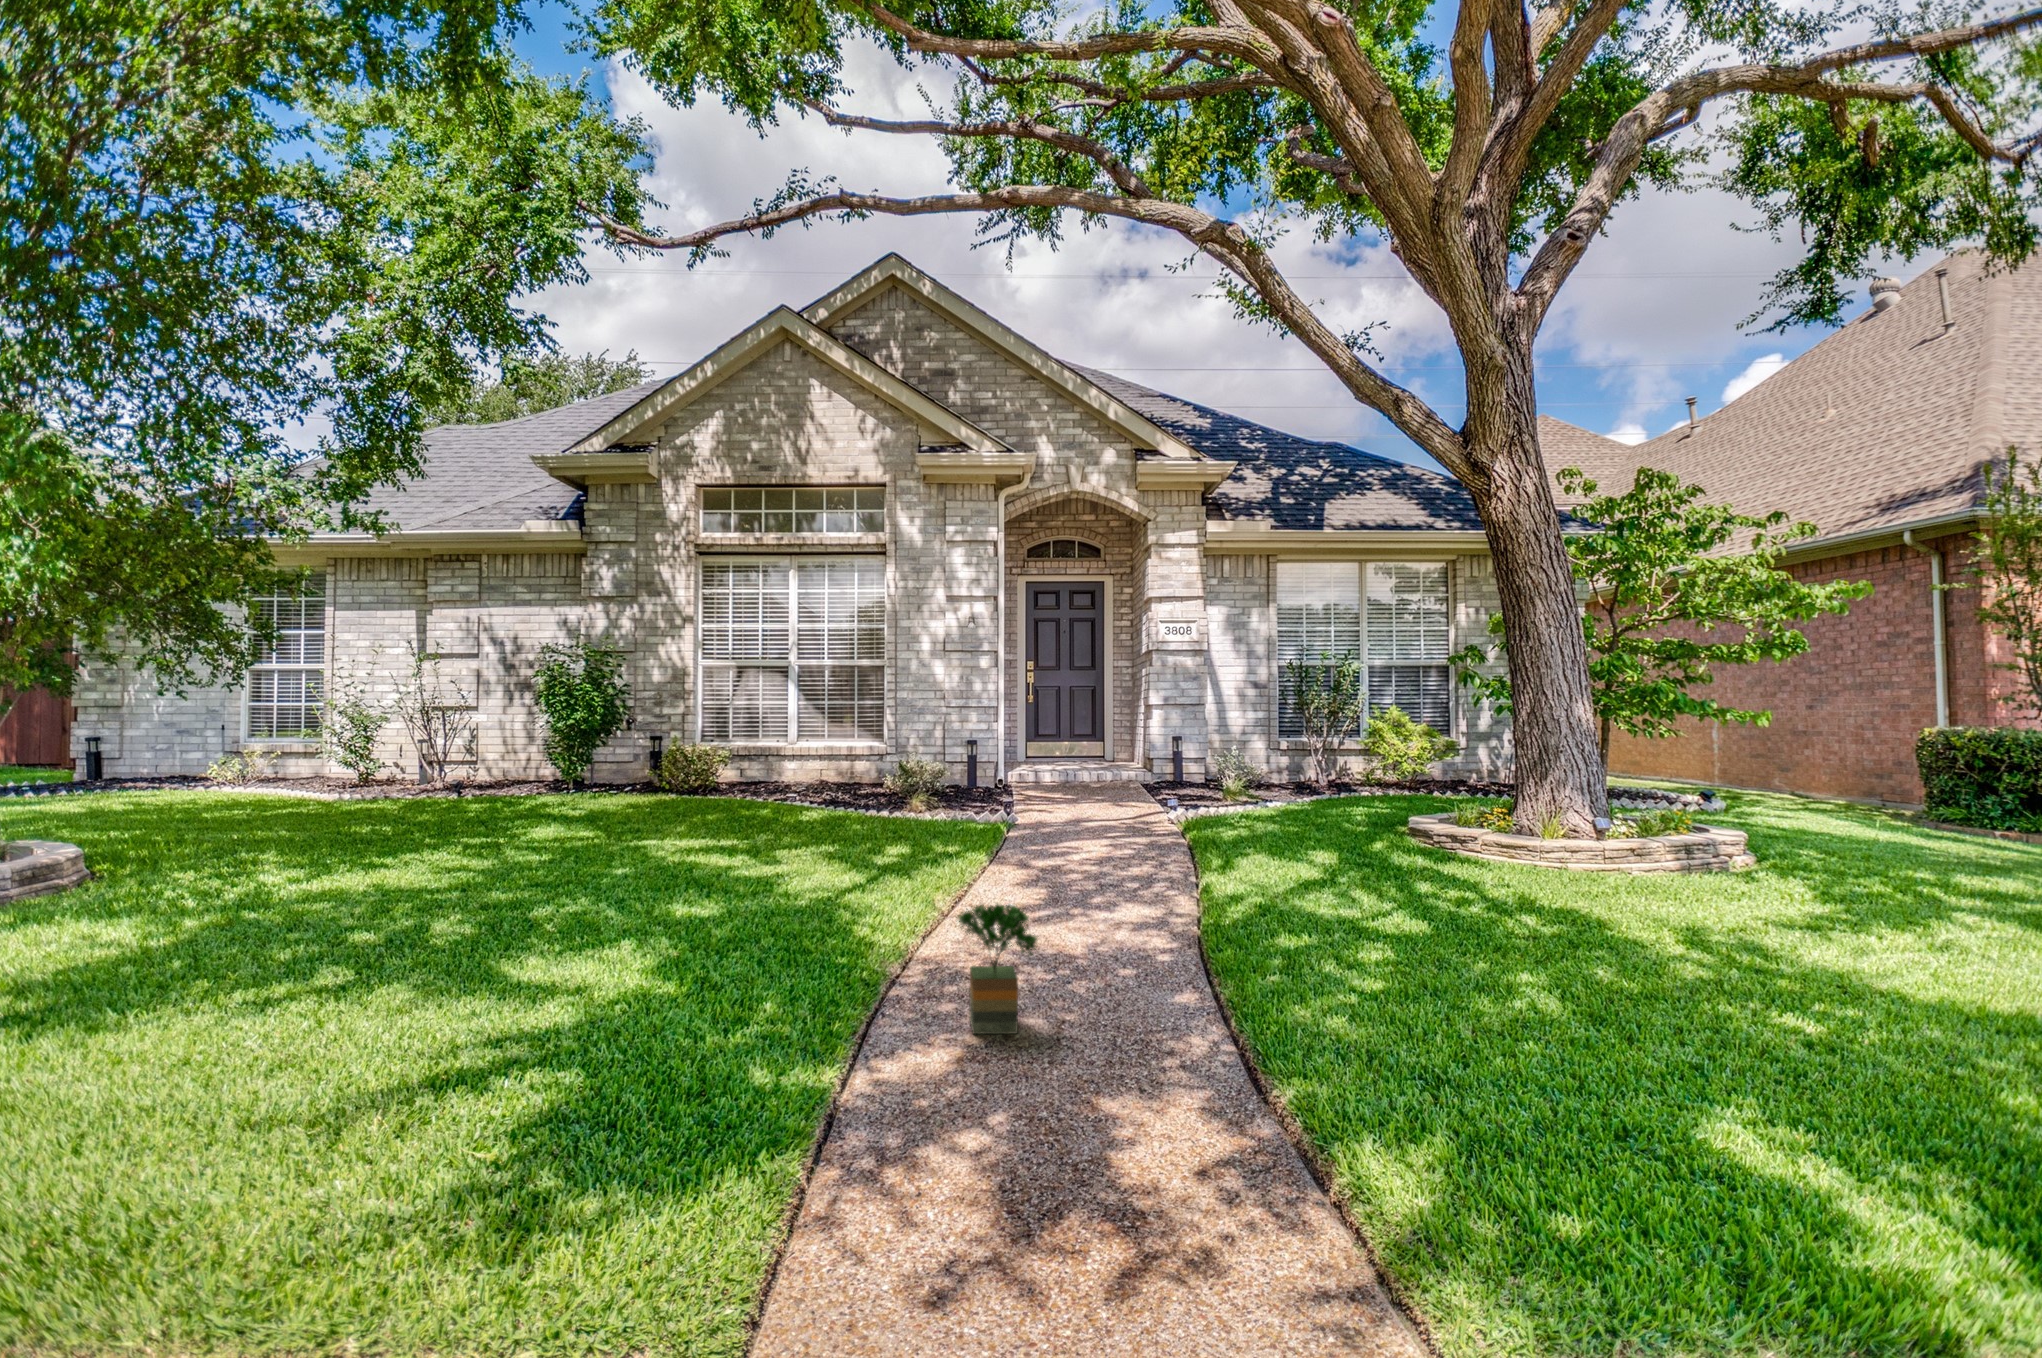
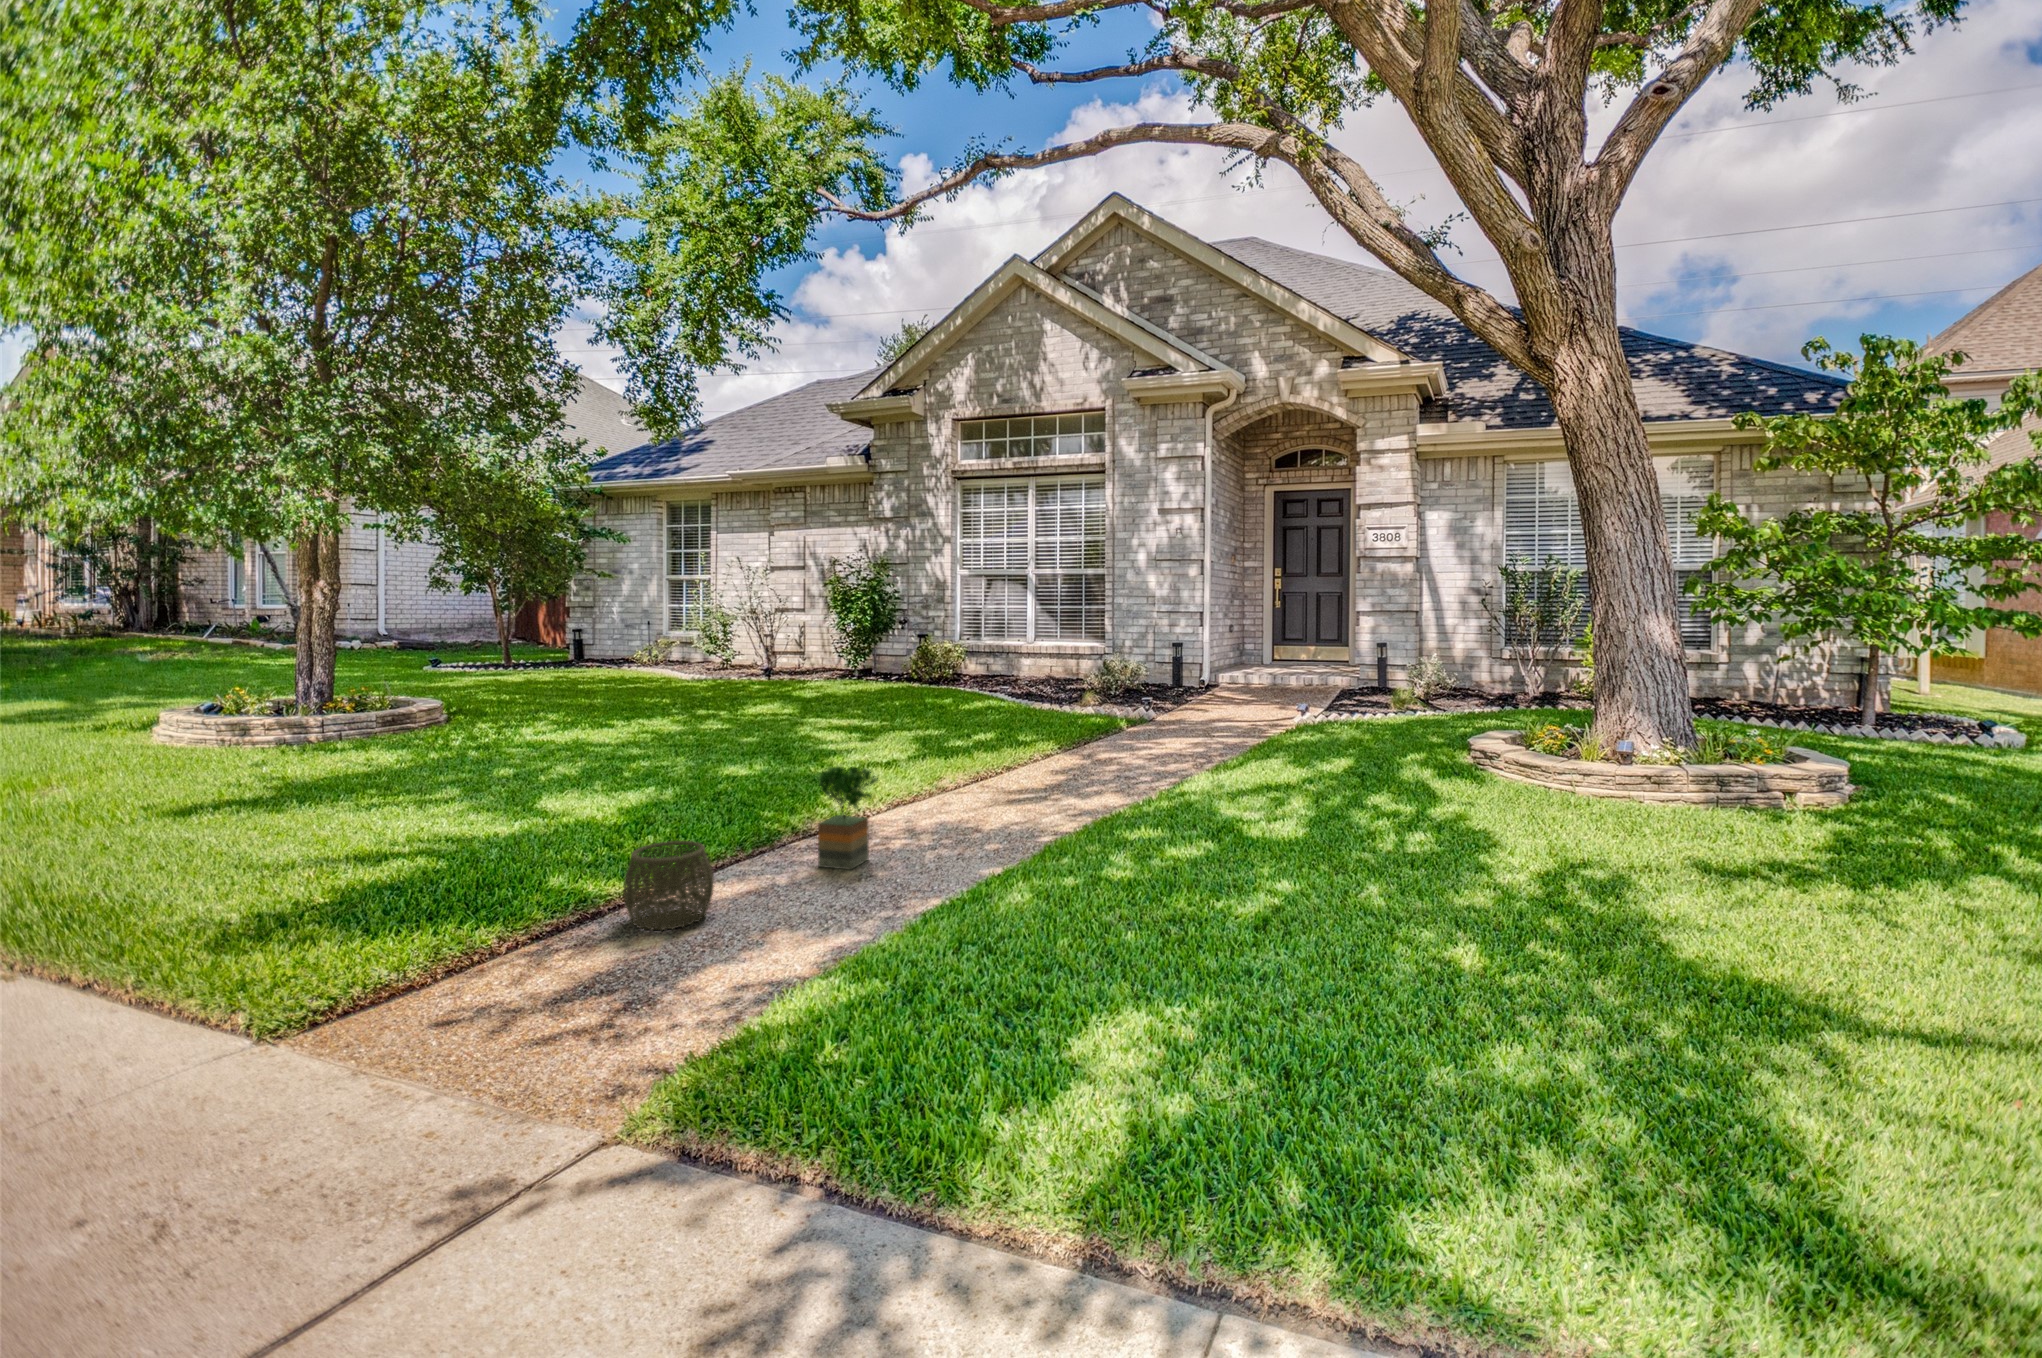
woven basket: none [880,1017,991,1145] -> present [623,841,714,930]

